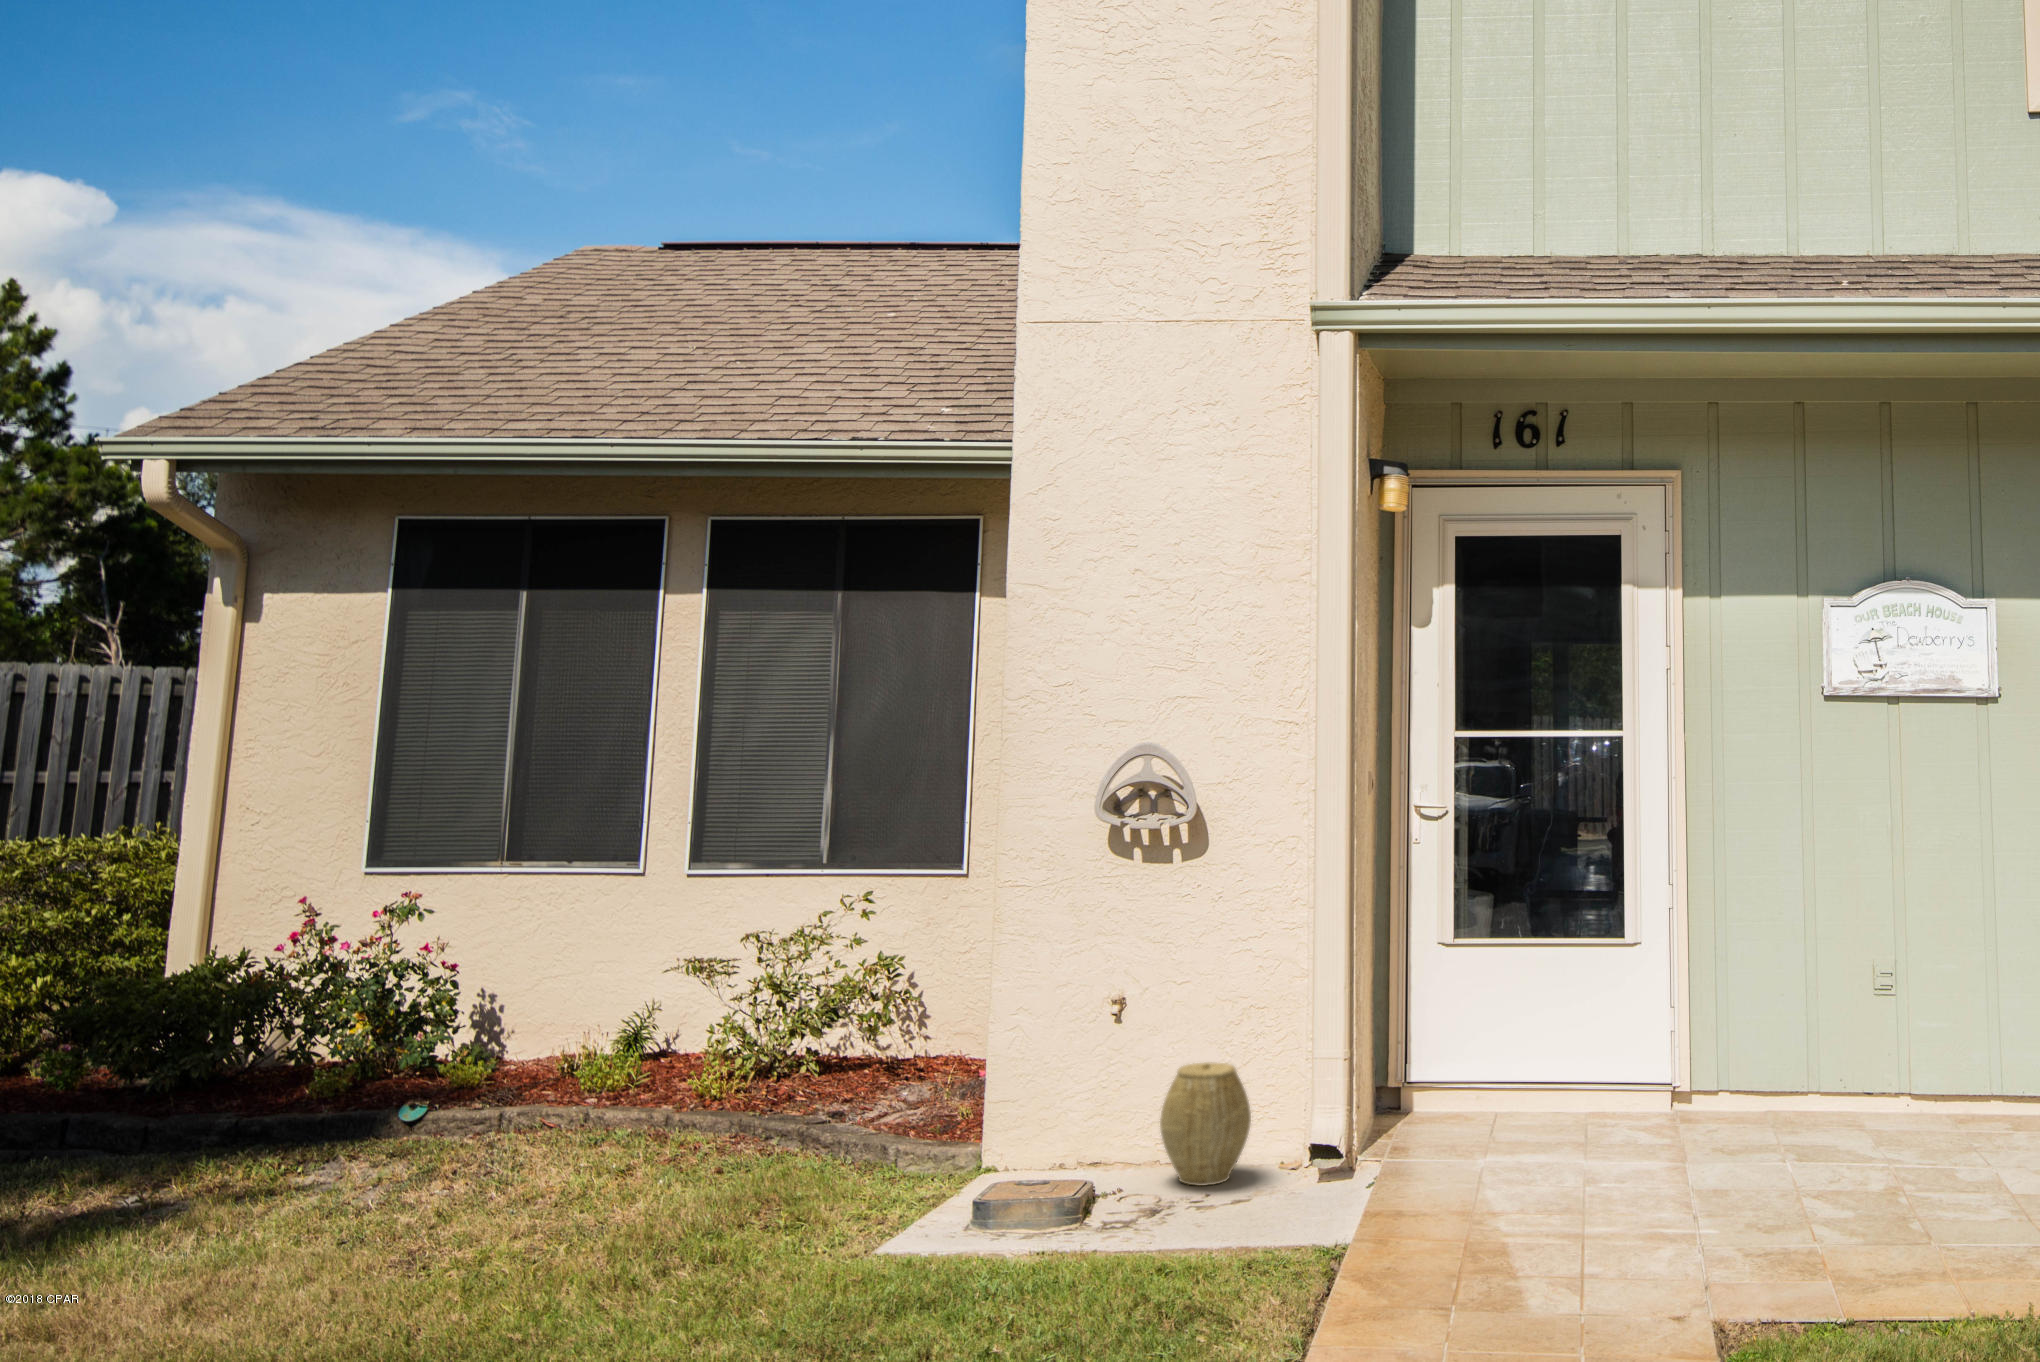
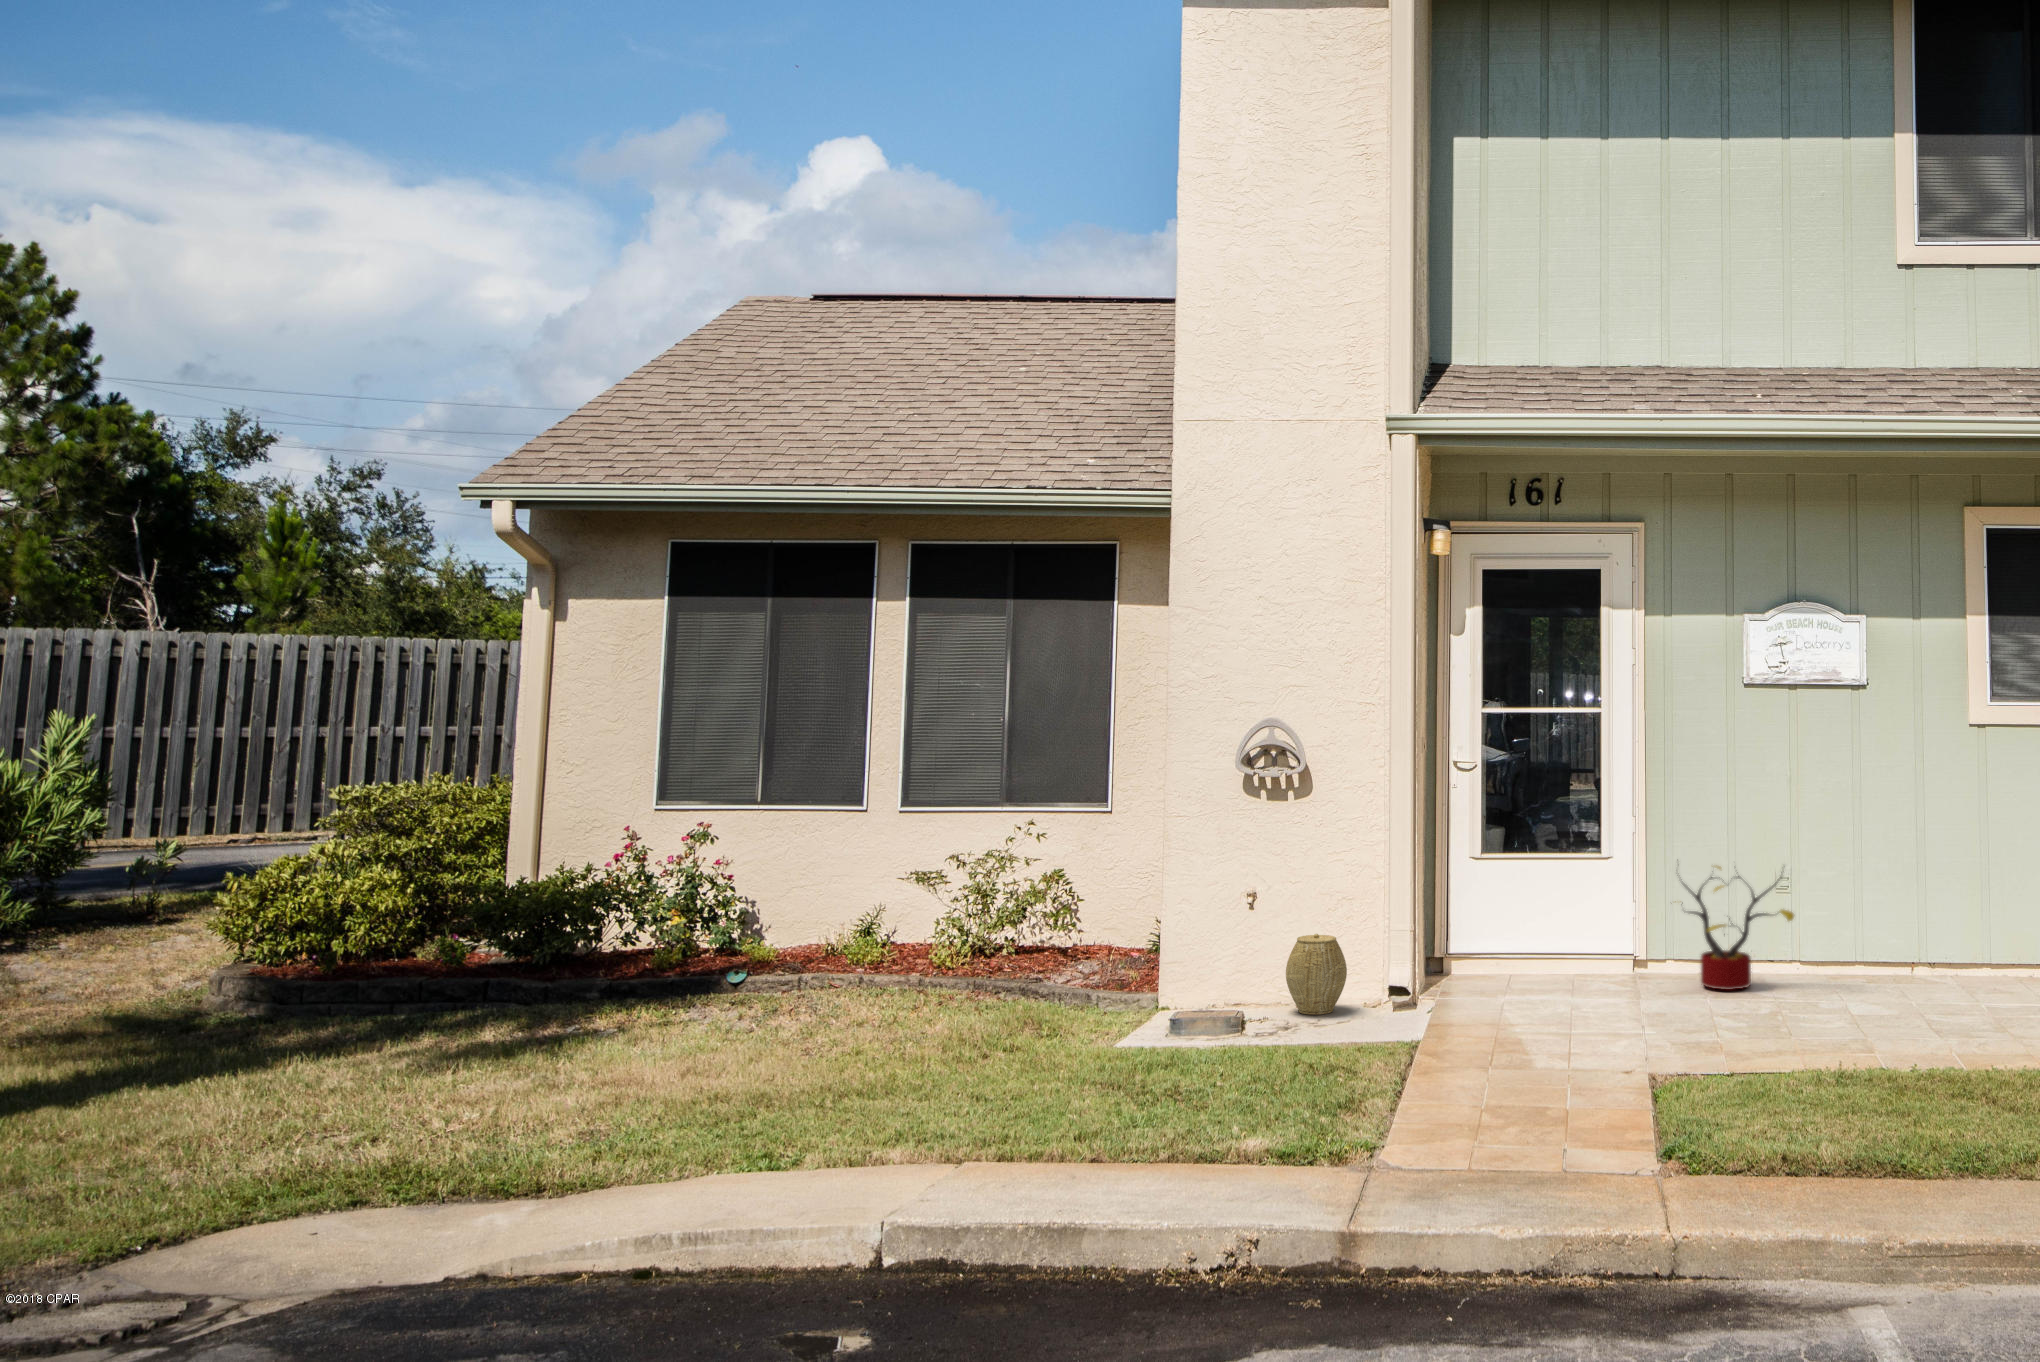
decorative plant: none [1726,945,1908,1140] -> present [1682,866,1794,990]

